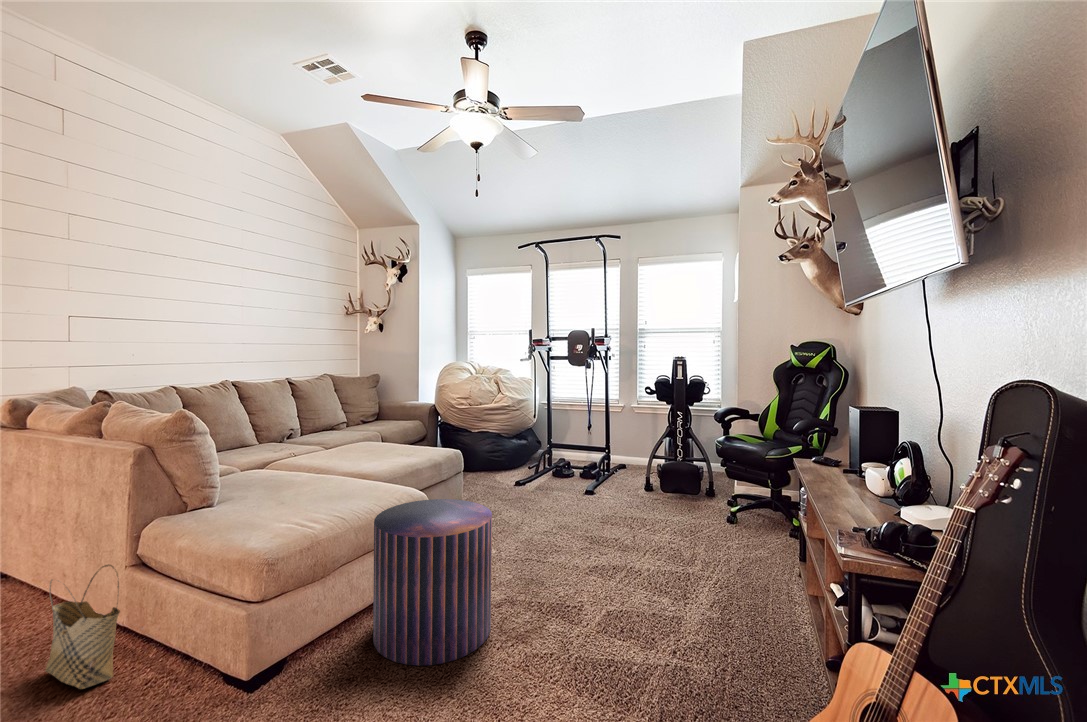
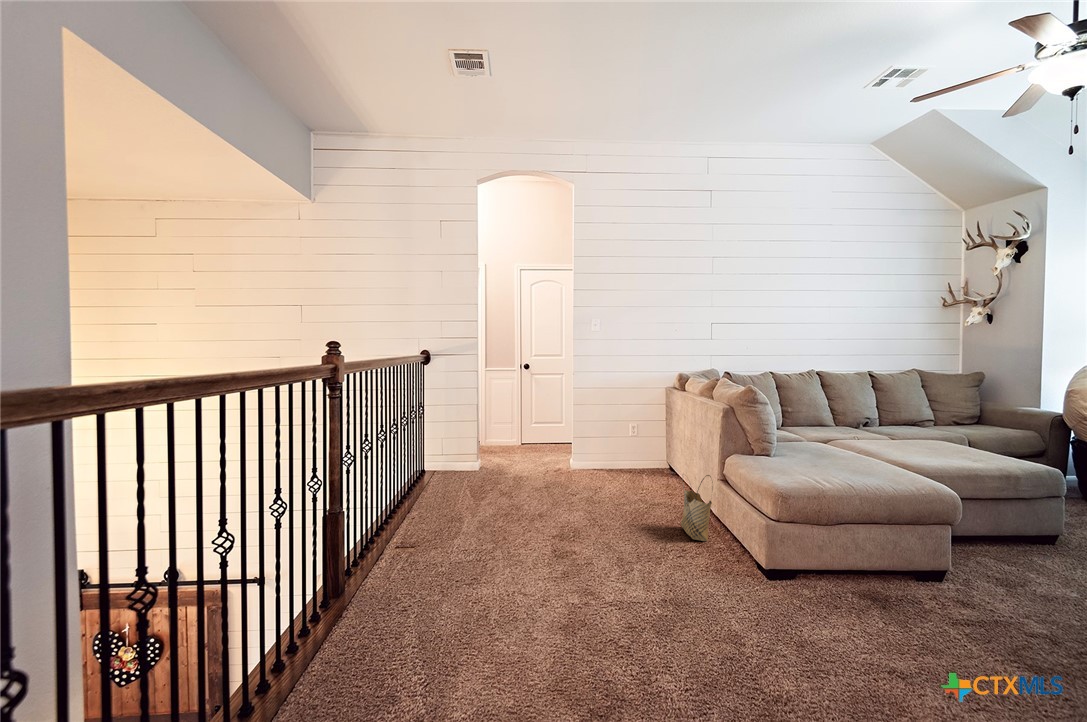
pouf: present [373,499,492,666] -> none [875,489,1020,647]

